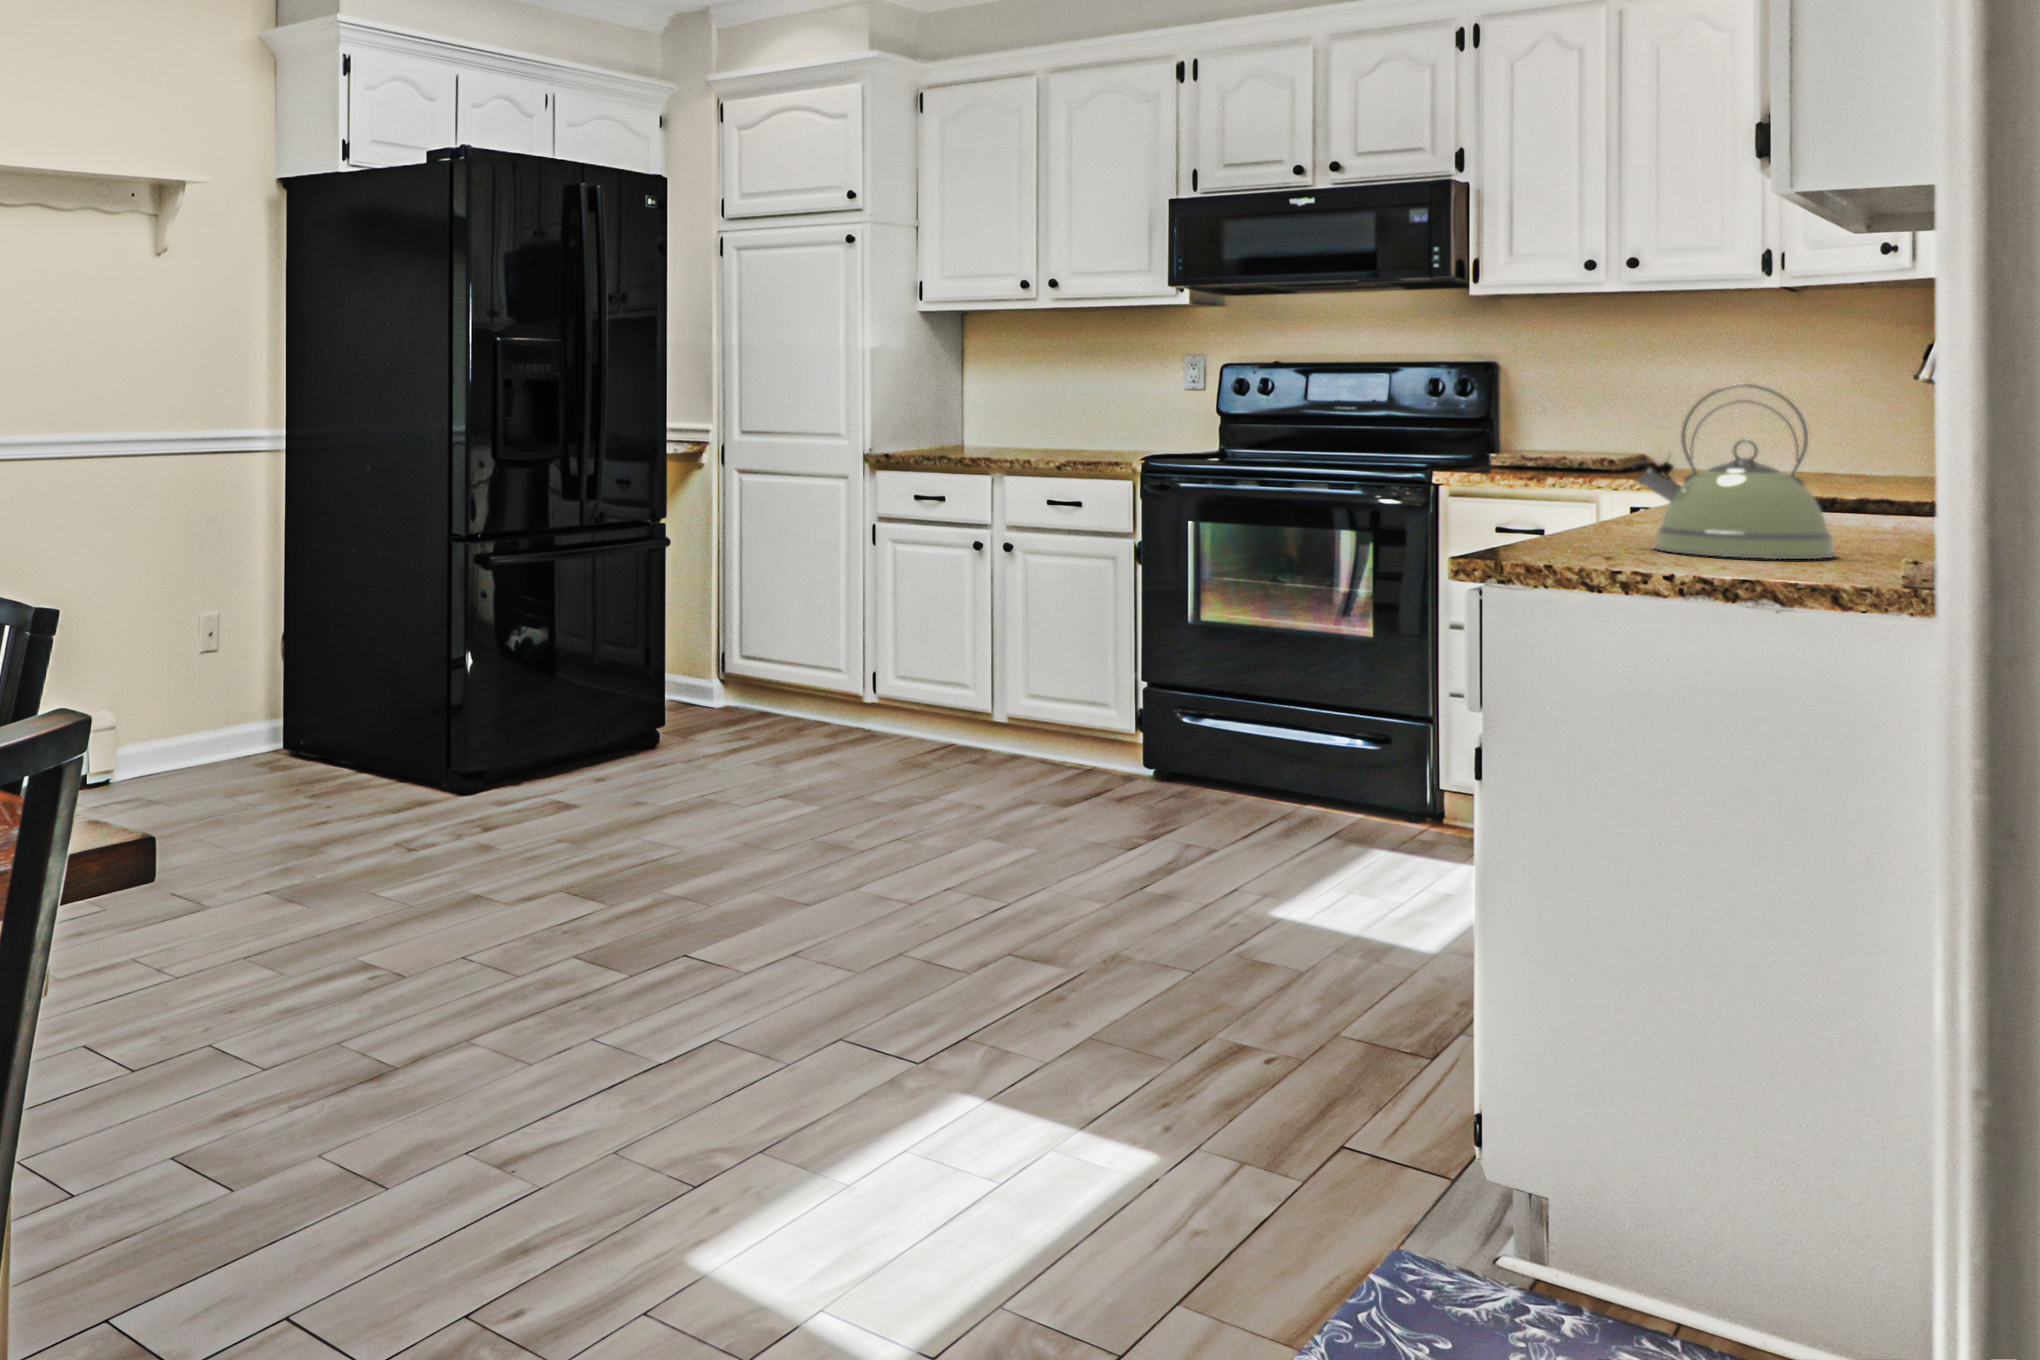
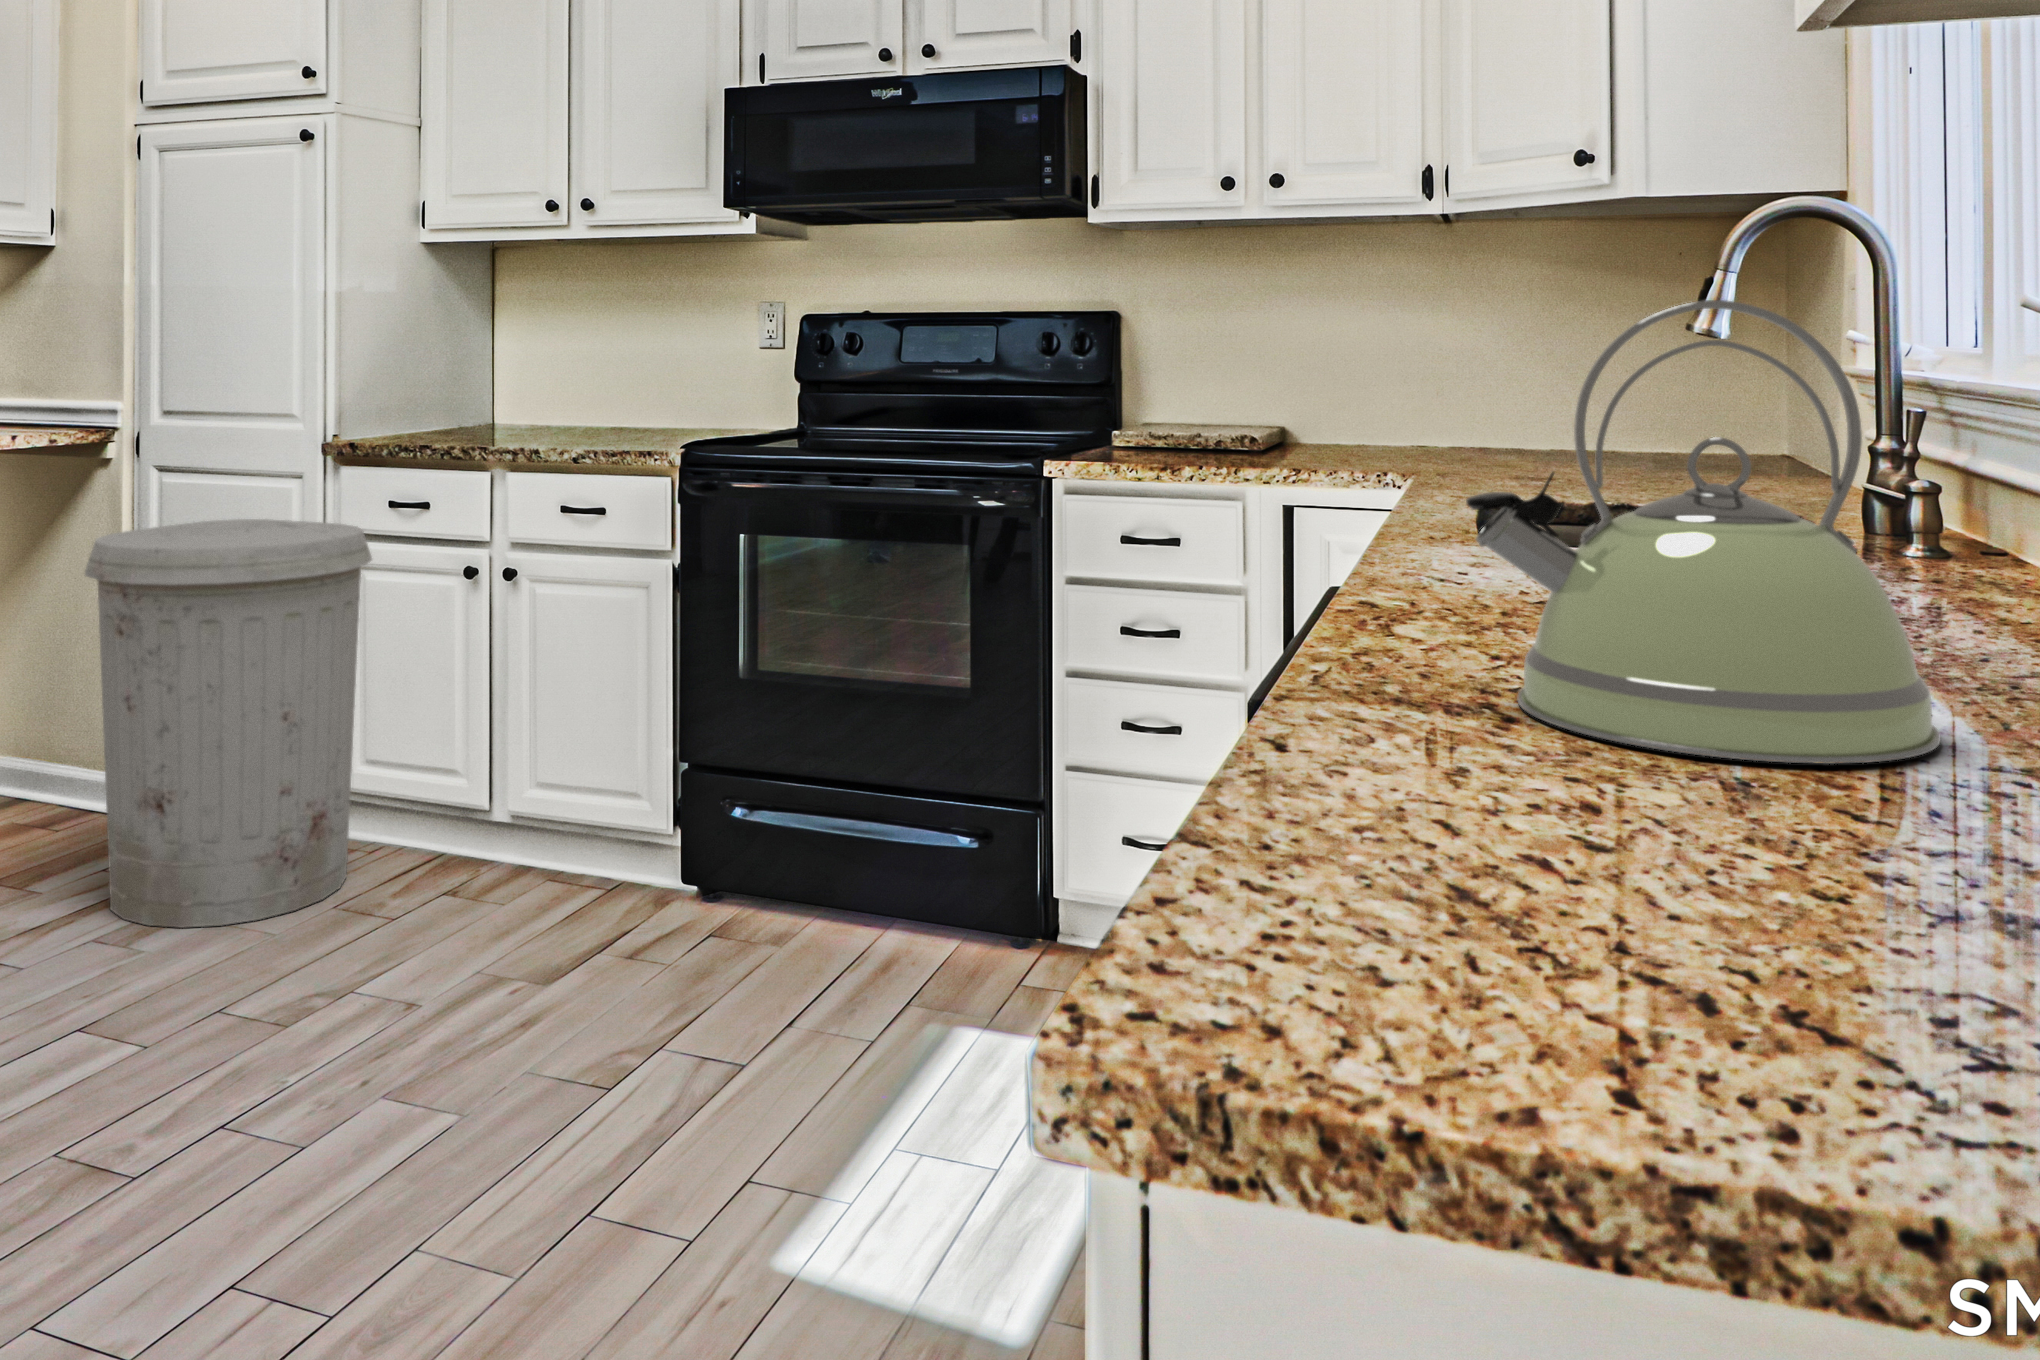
trash can: none [729,507,910,764] -> present [85,519,372,928]

